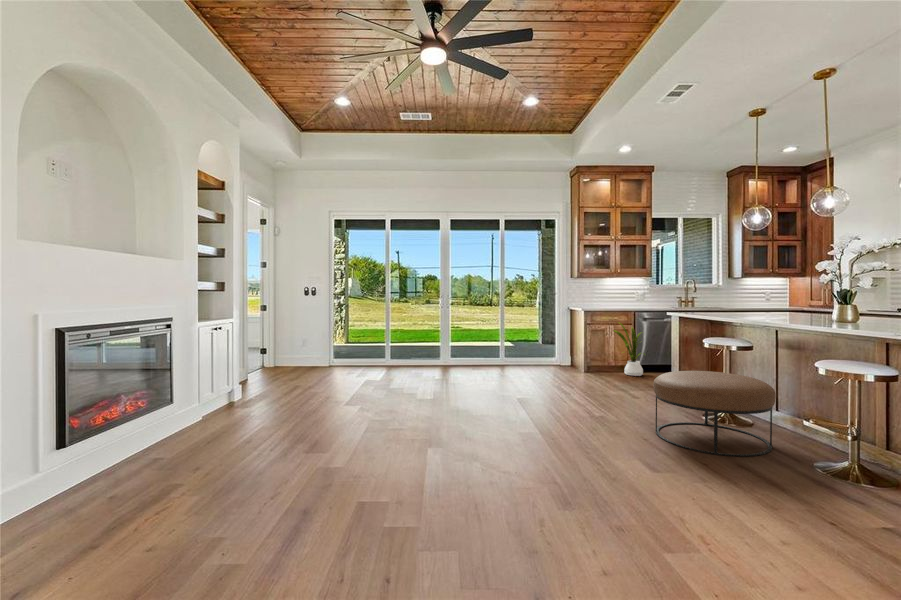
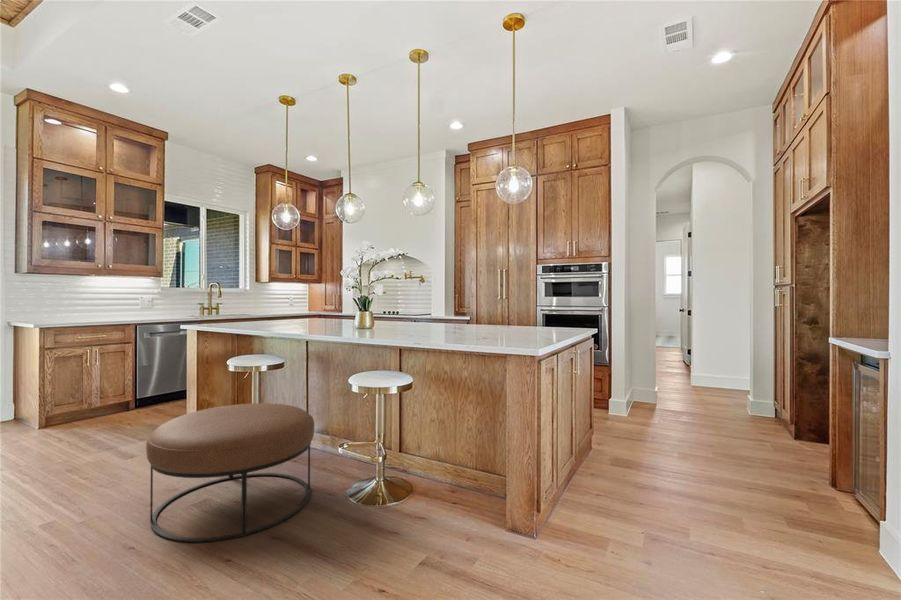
house plant: present [614,323,645,376] -> none [96,340,152,416]

